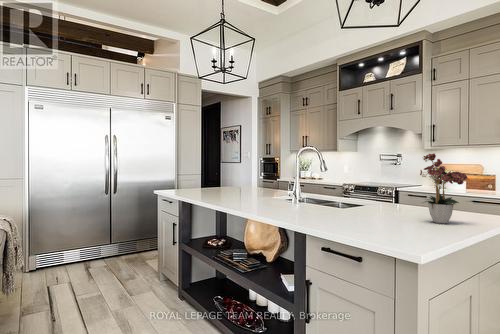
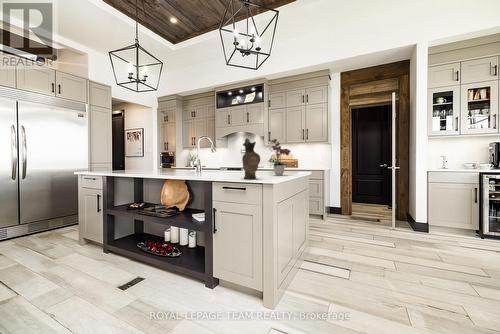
ceramic pitcher: none [359,159,394,235] -> present [242,138,260,179]

